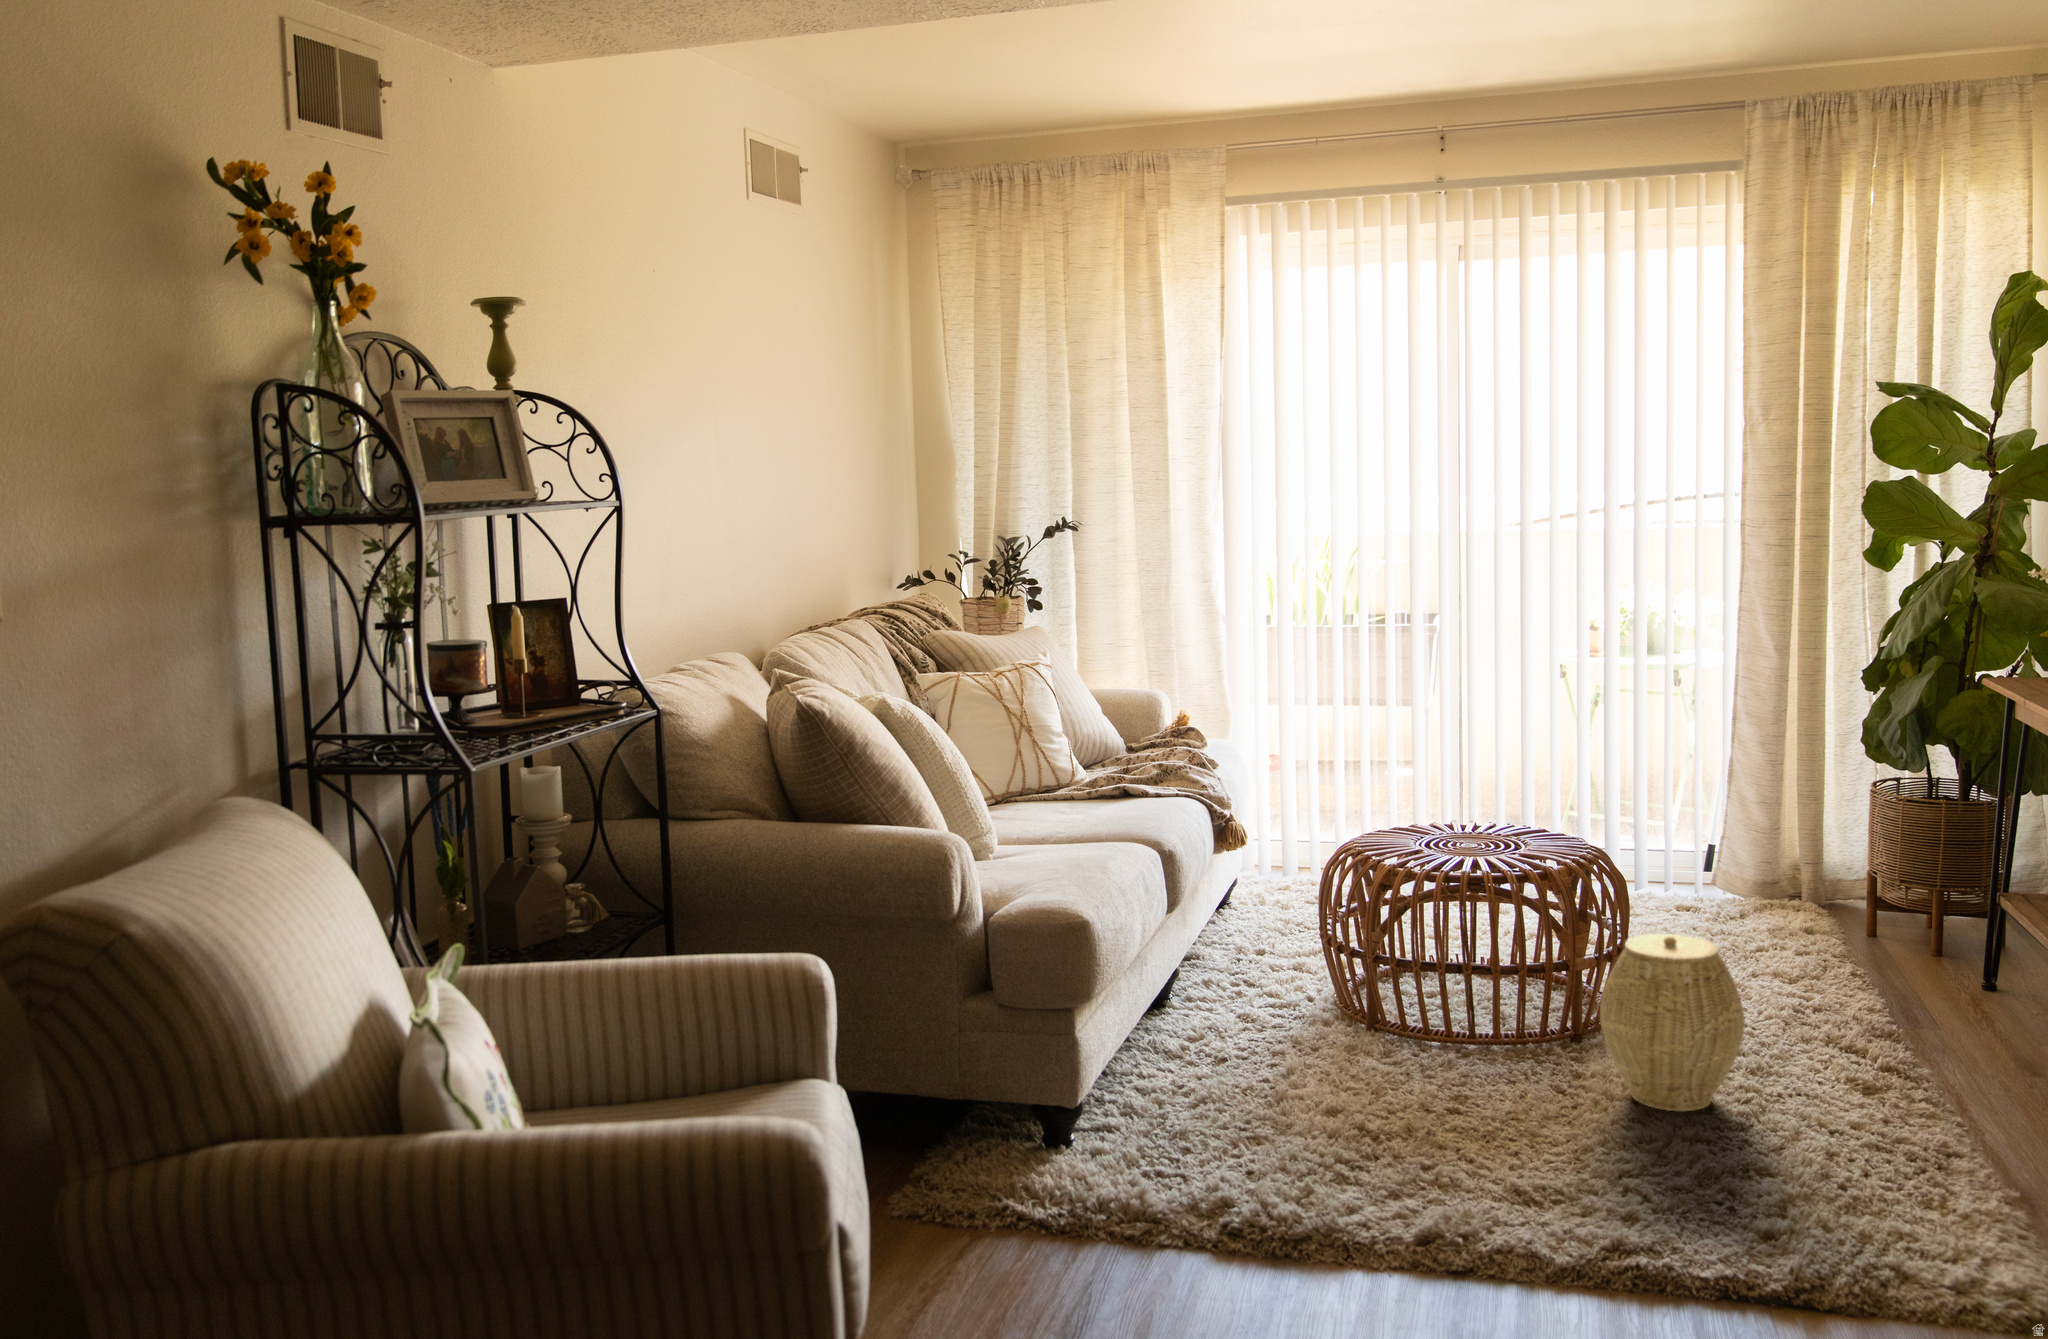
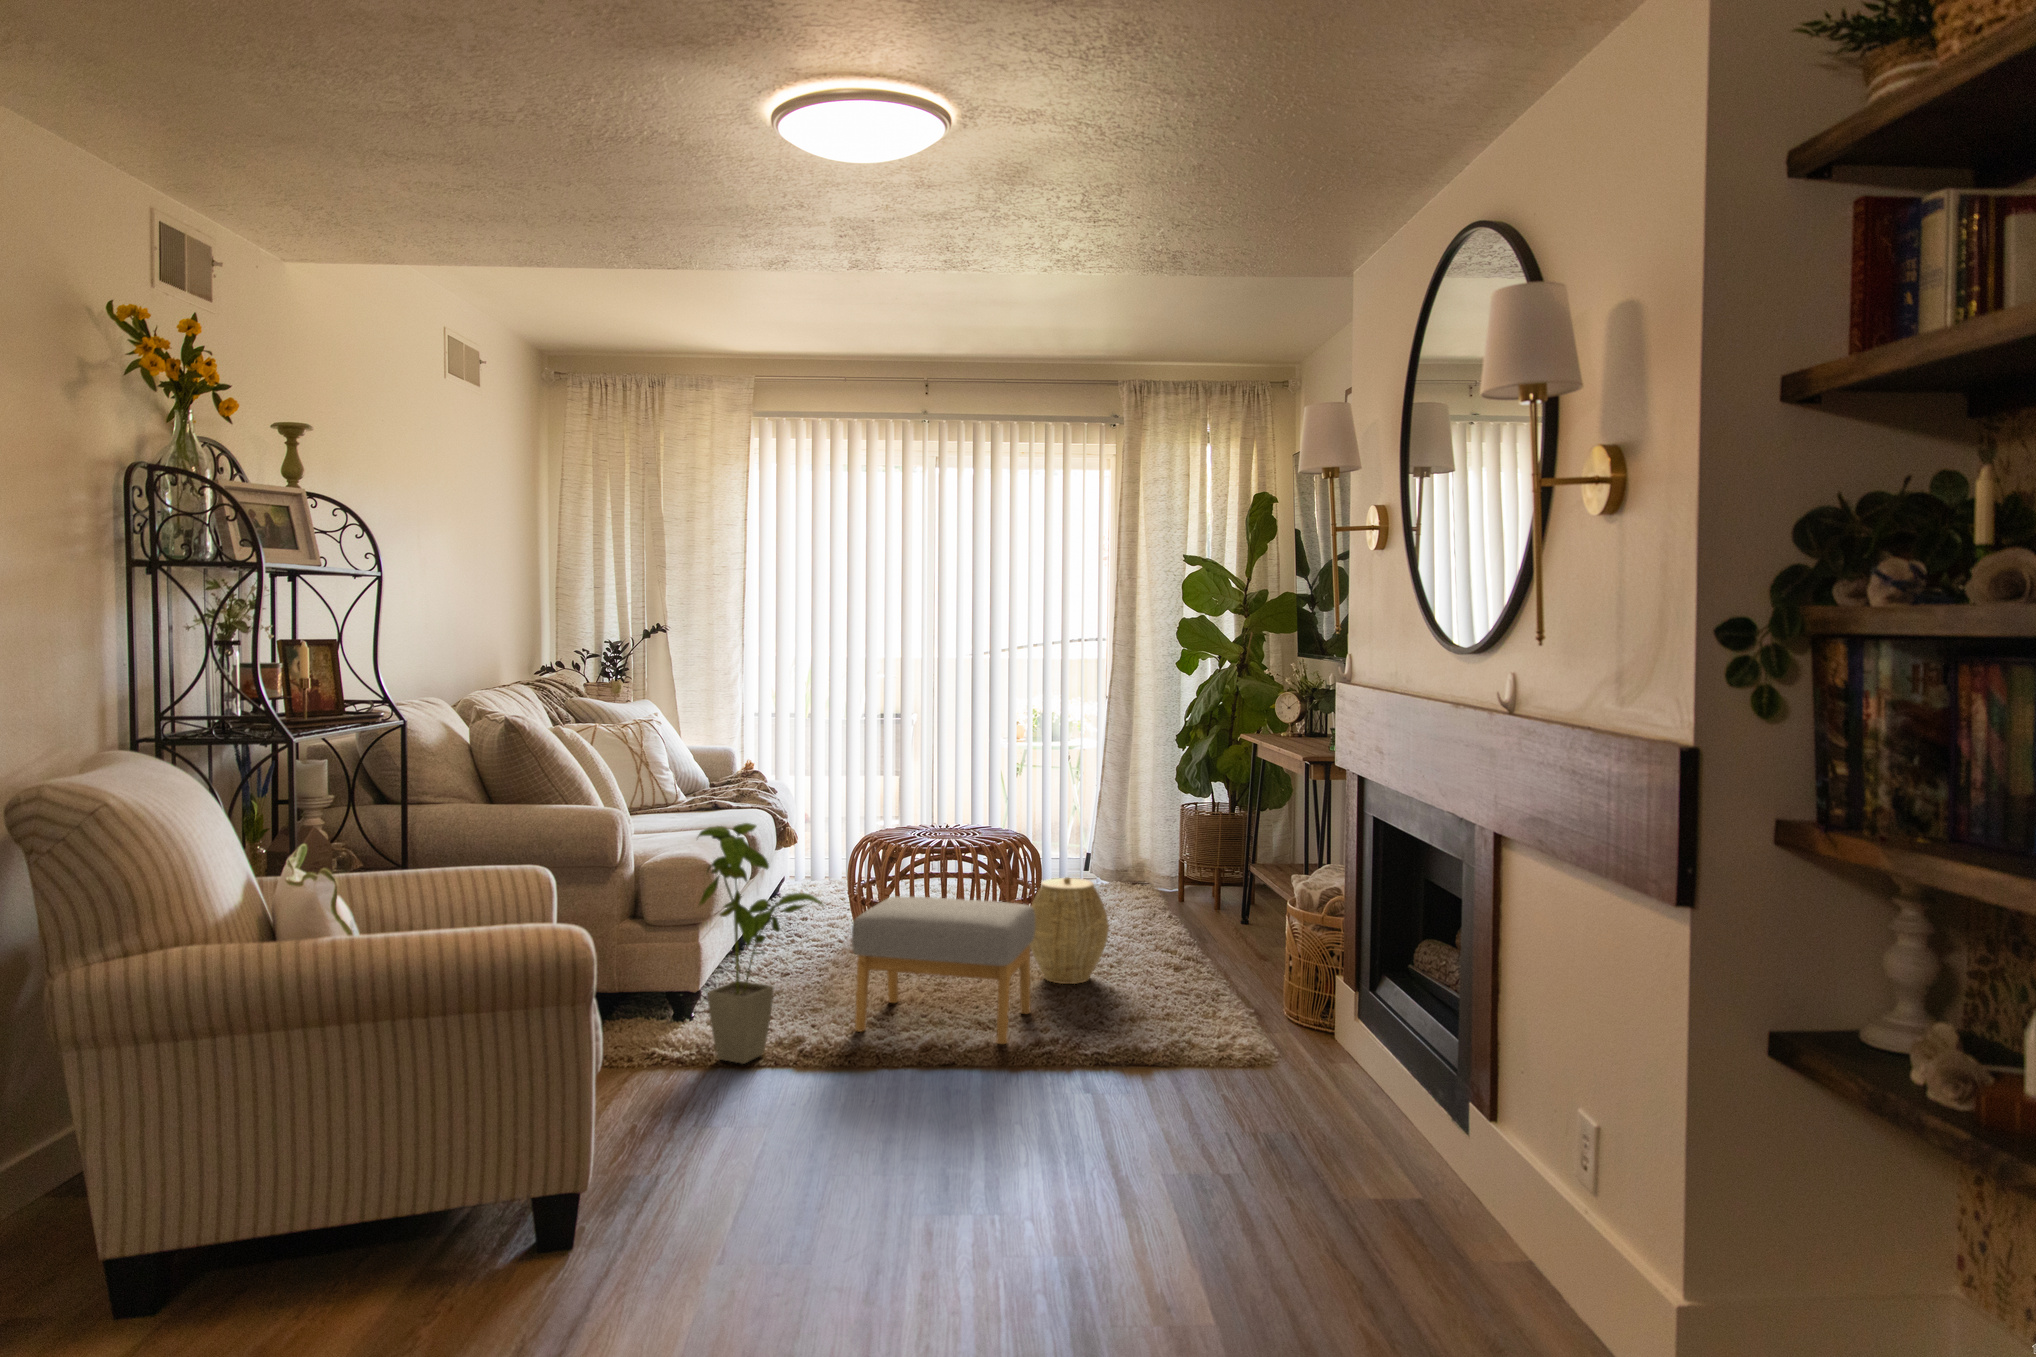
house plant: none [1054,874,1257,1236] -> present [698,823,823,1064]
footstool: none [1306,967,1612,1237] -> present [852,896,1035,1044]

